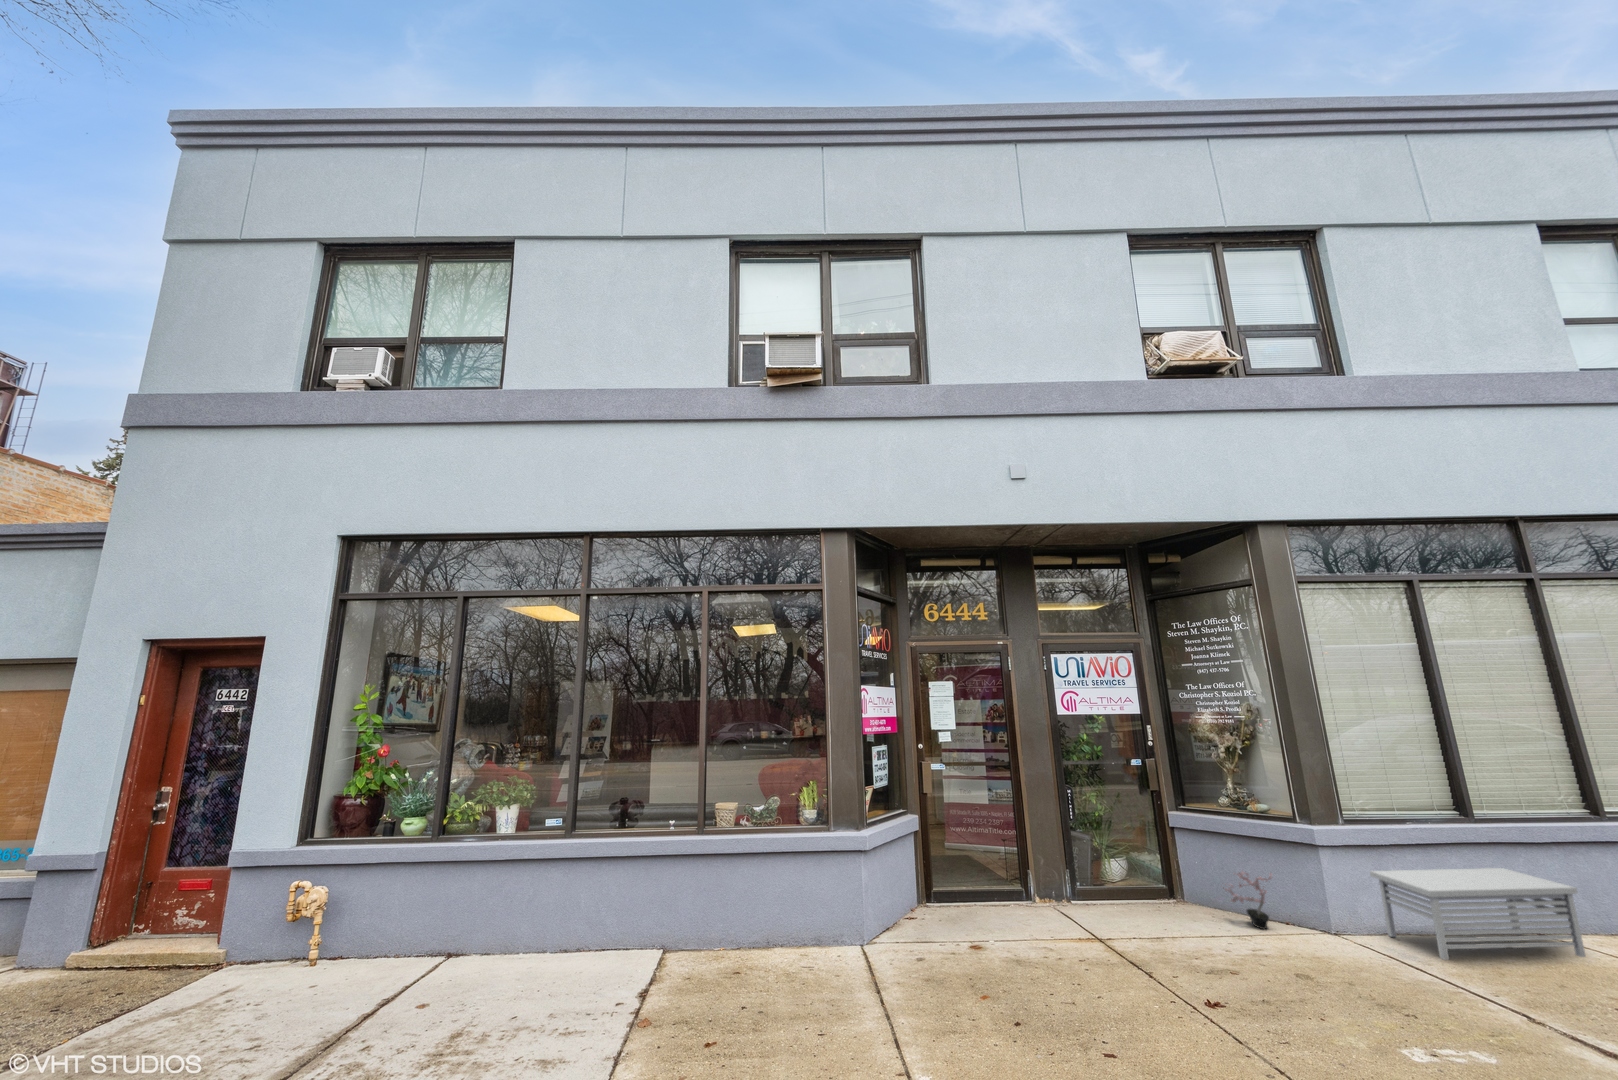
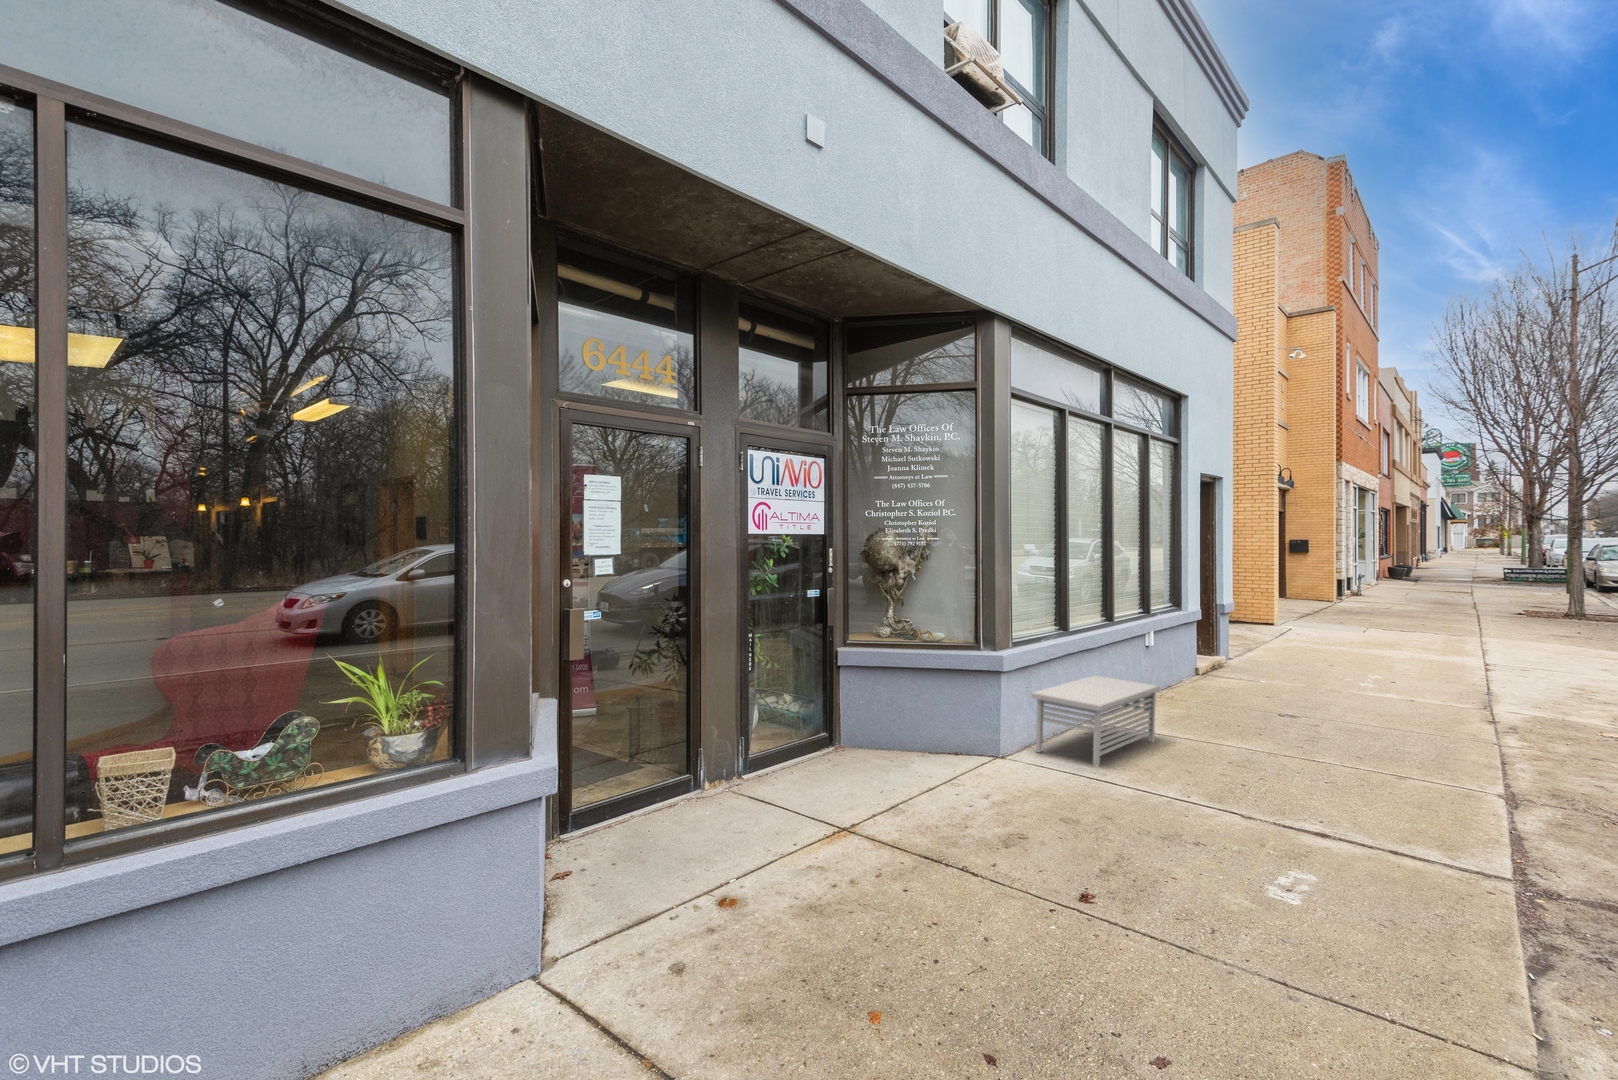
potted plant: present [1223,871,1272,929] -> none [902,704,962,768]

